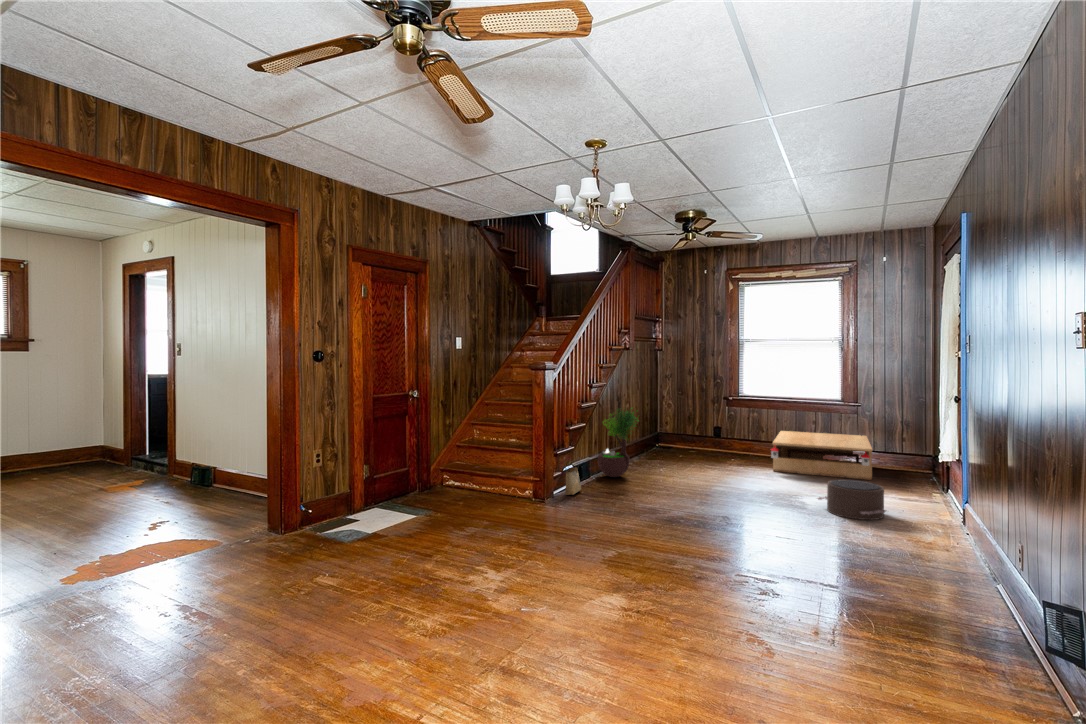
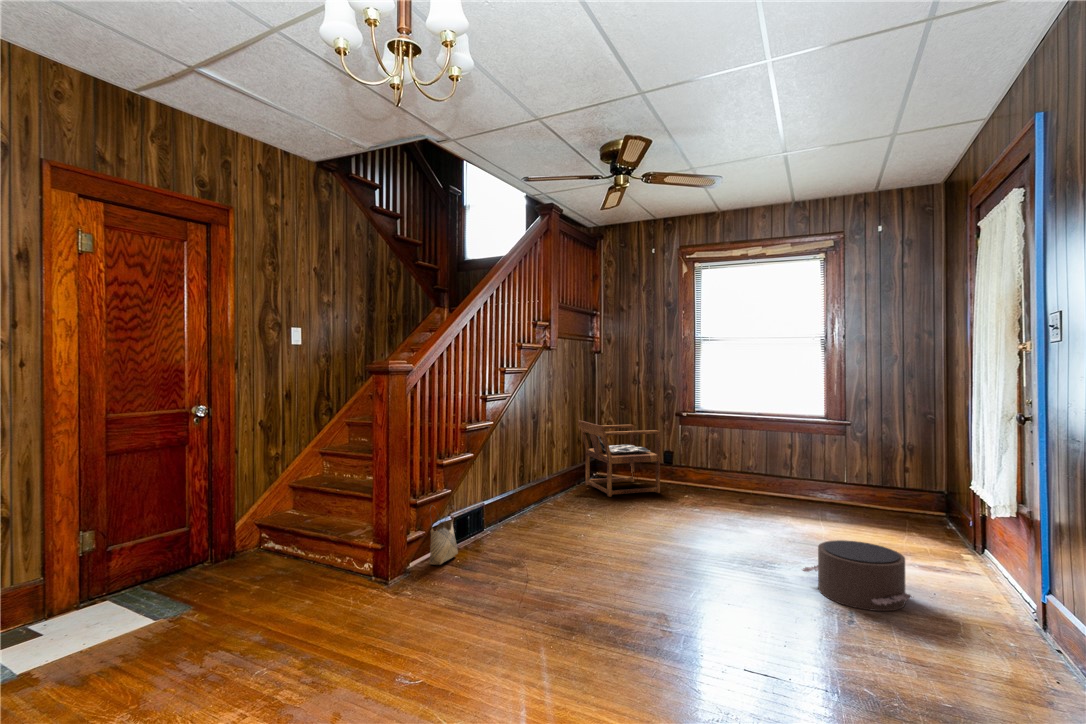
armchair: none [648,403,712,460] -> present [579,420,660,497]
potted tree: present [598,410,637,477] -> none [495,424,555,528]
coffee table: present [771,431,872,480] -> none [735,456,873,528]

